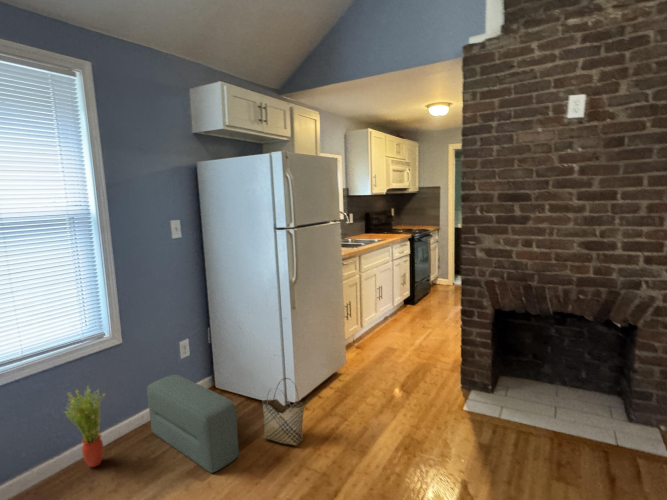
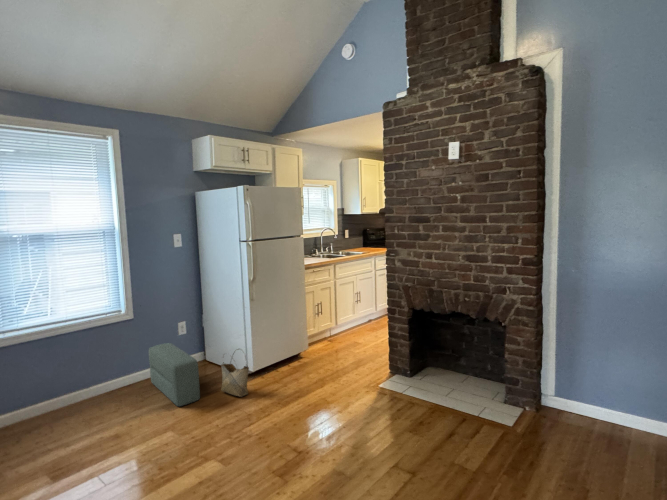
potted plant: present [64,387,106,467] -> none [90,342,118,397]

